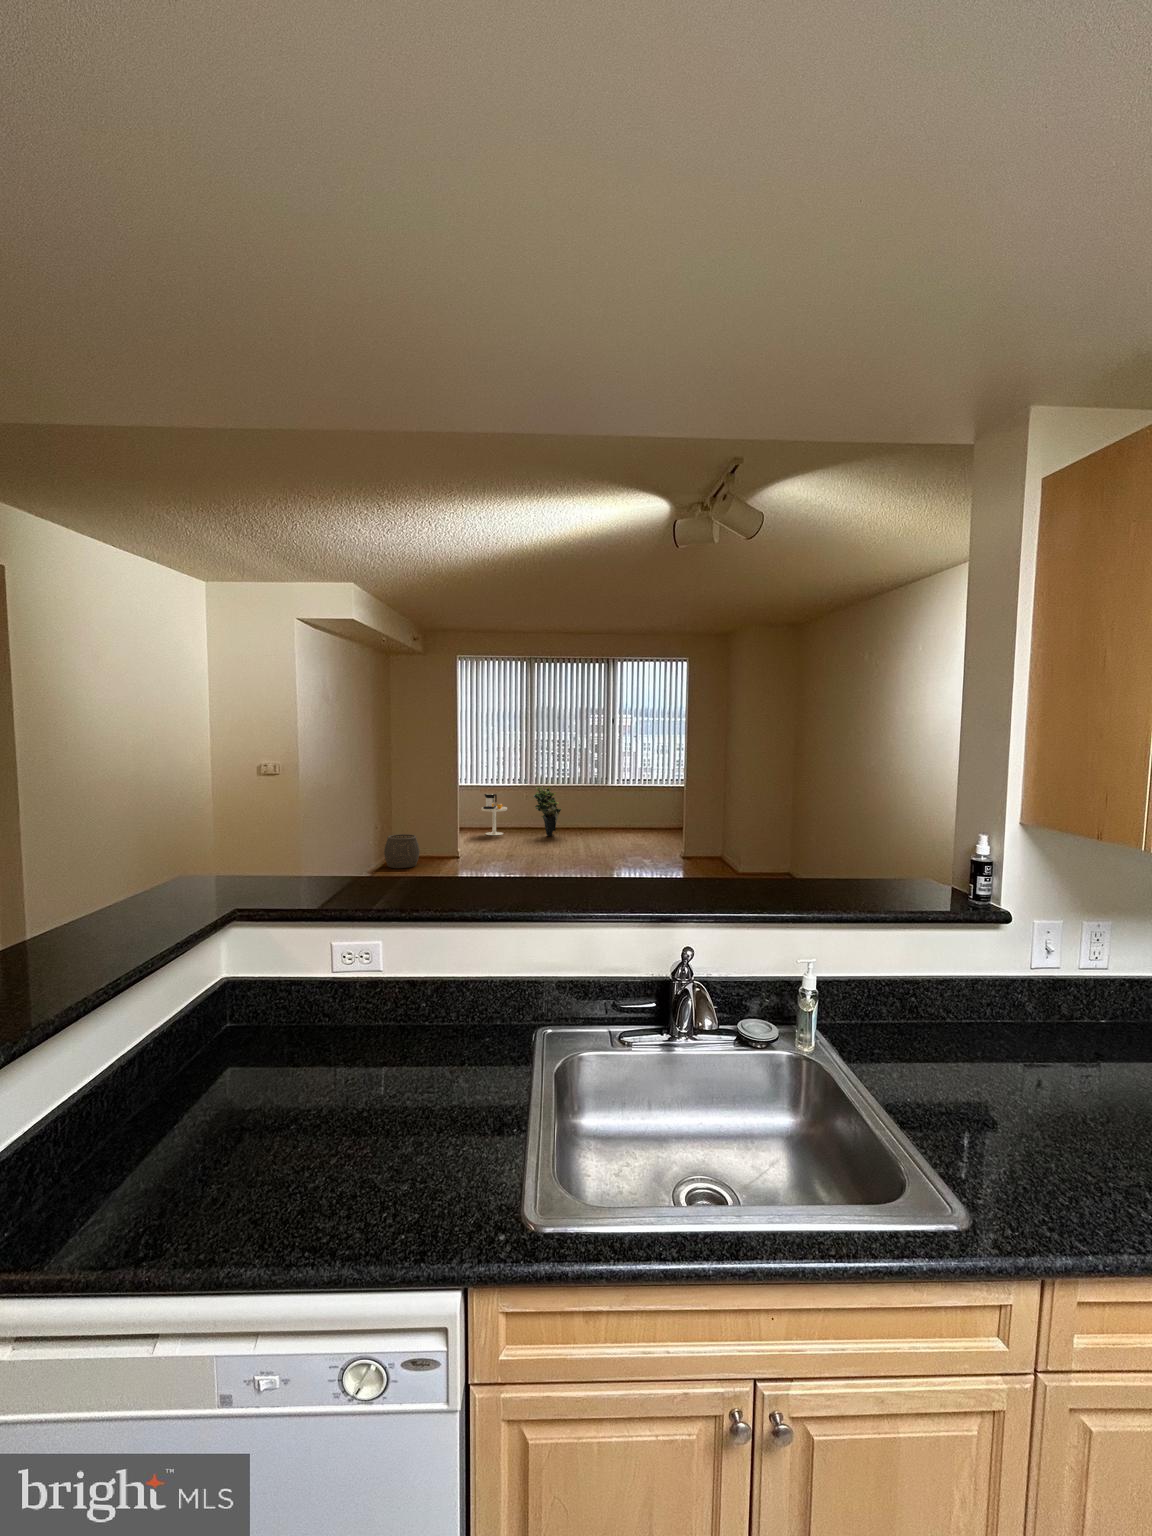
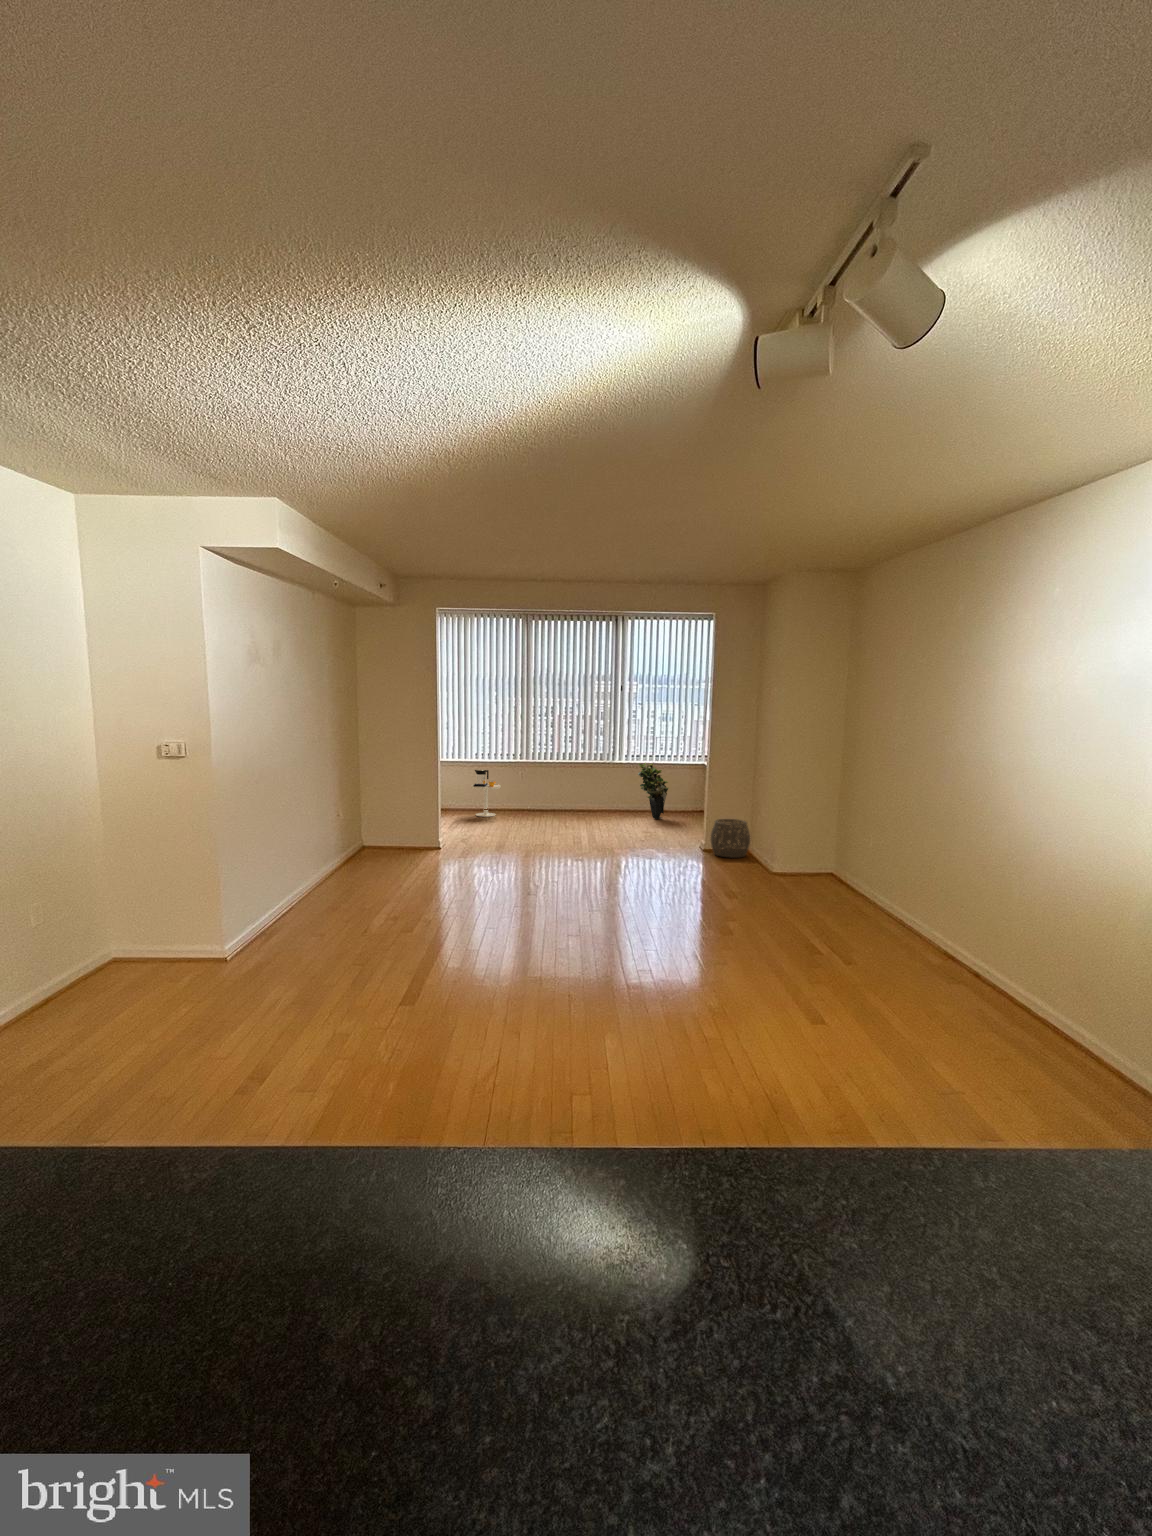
potted plant: present [533,786,561,836] -> present [638,763,669,819]
woven basket: present [384,834,420,868] -> present [711,819,750,858]

